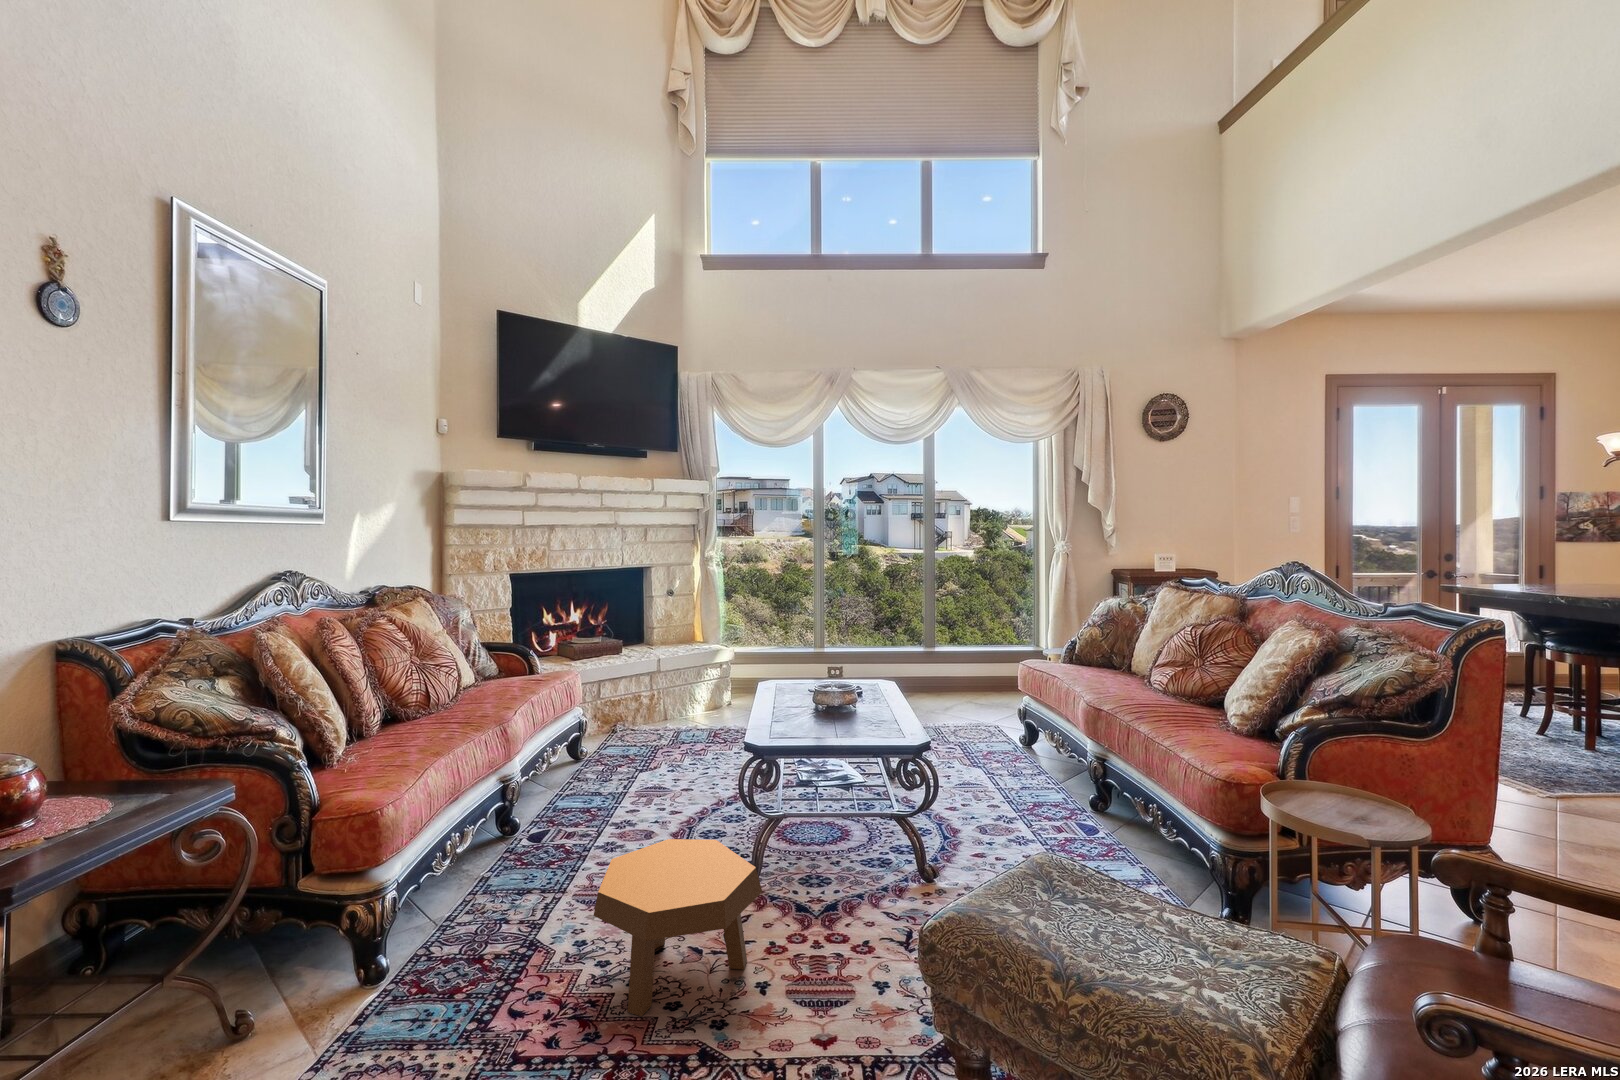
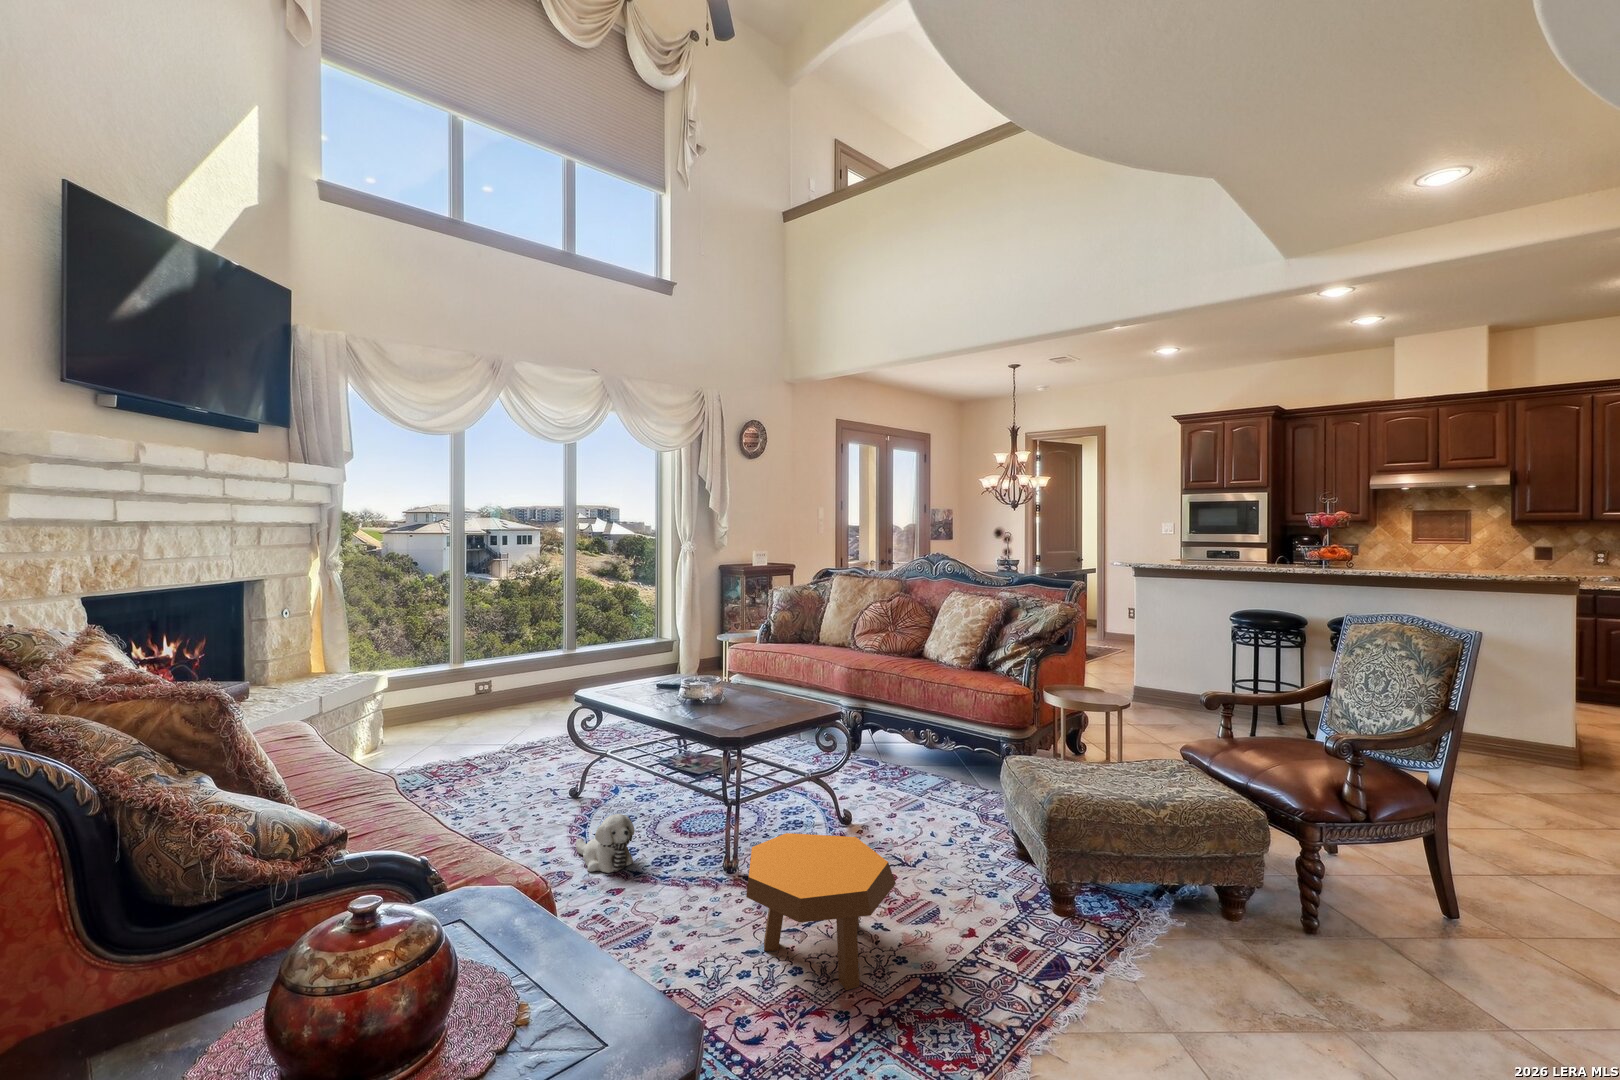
plush toy: none [666,785,712,837] -> present [576,814,635,873]

